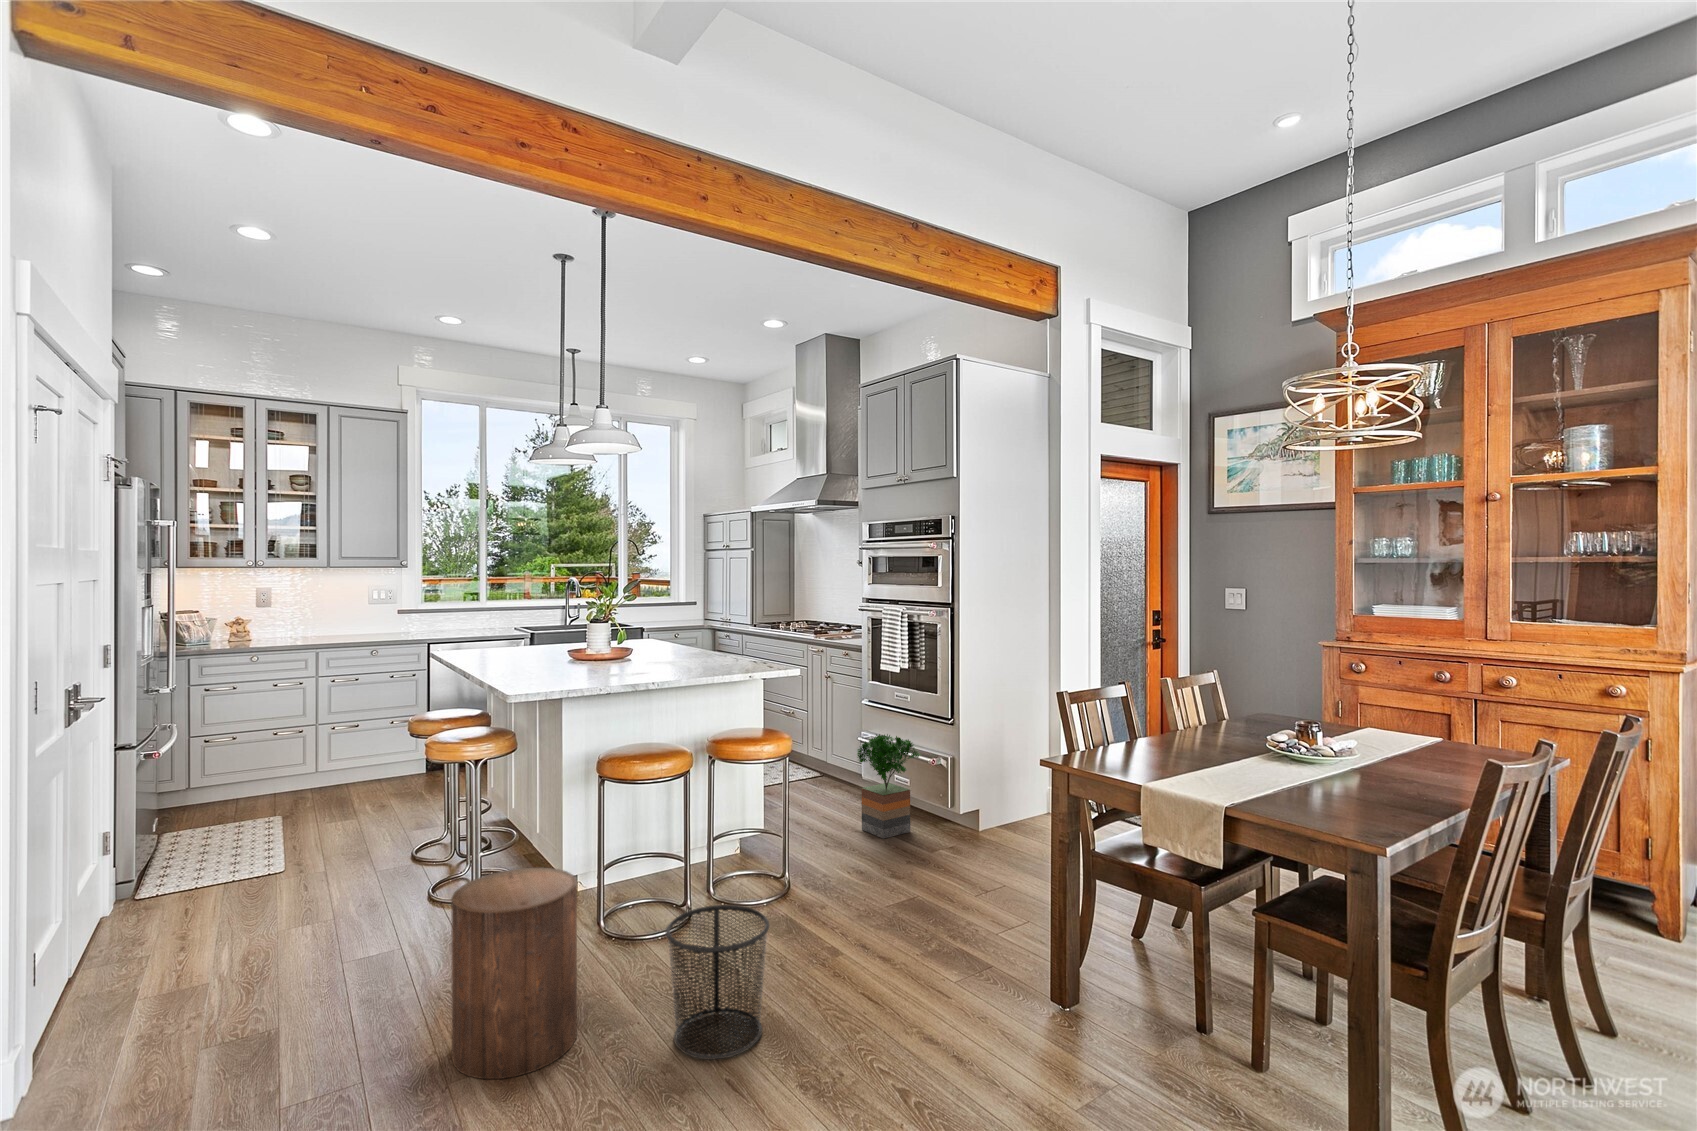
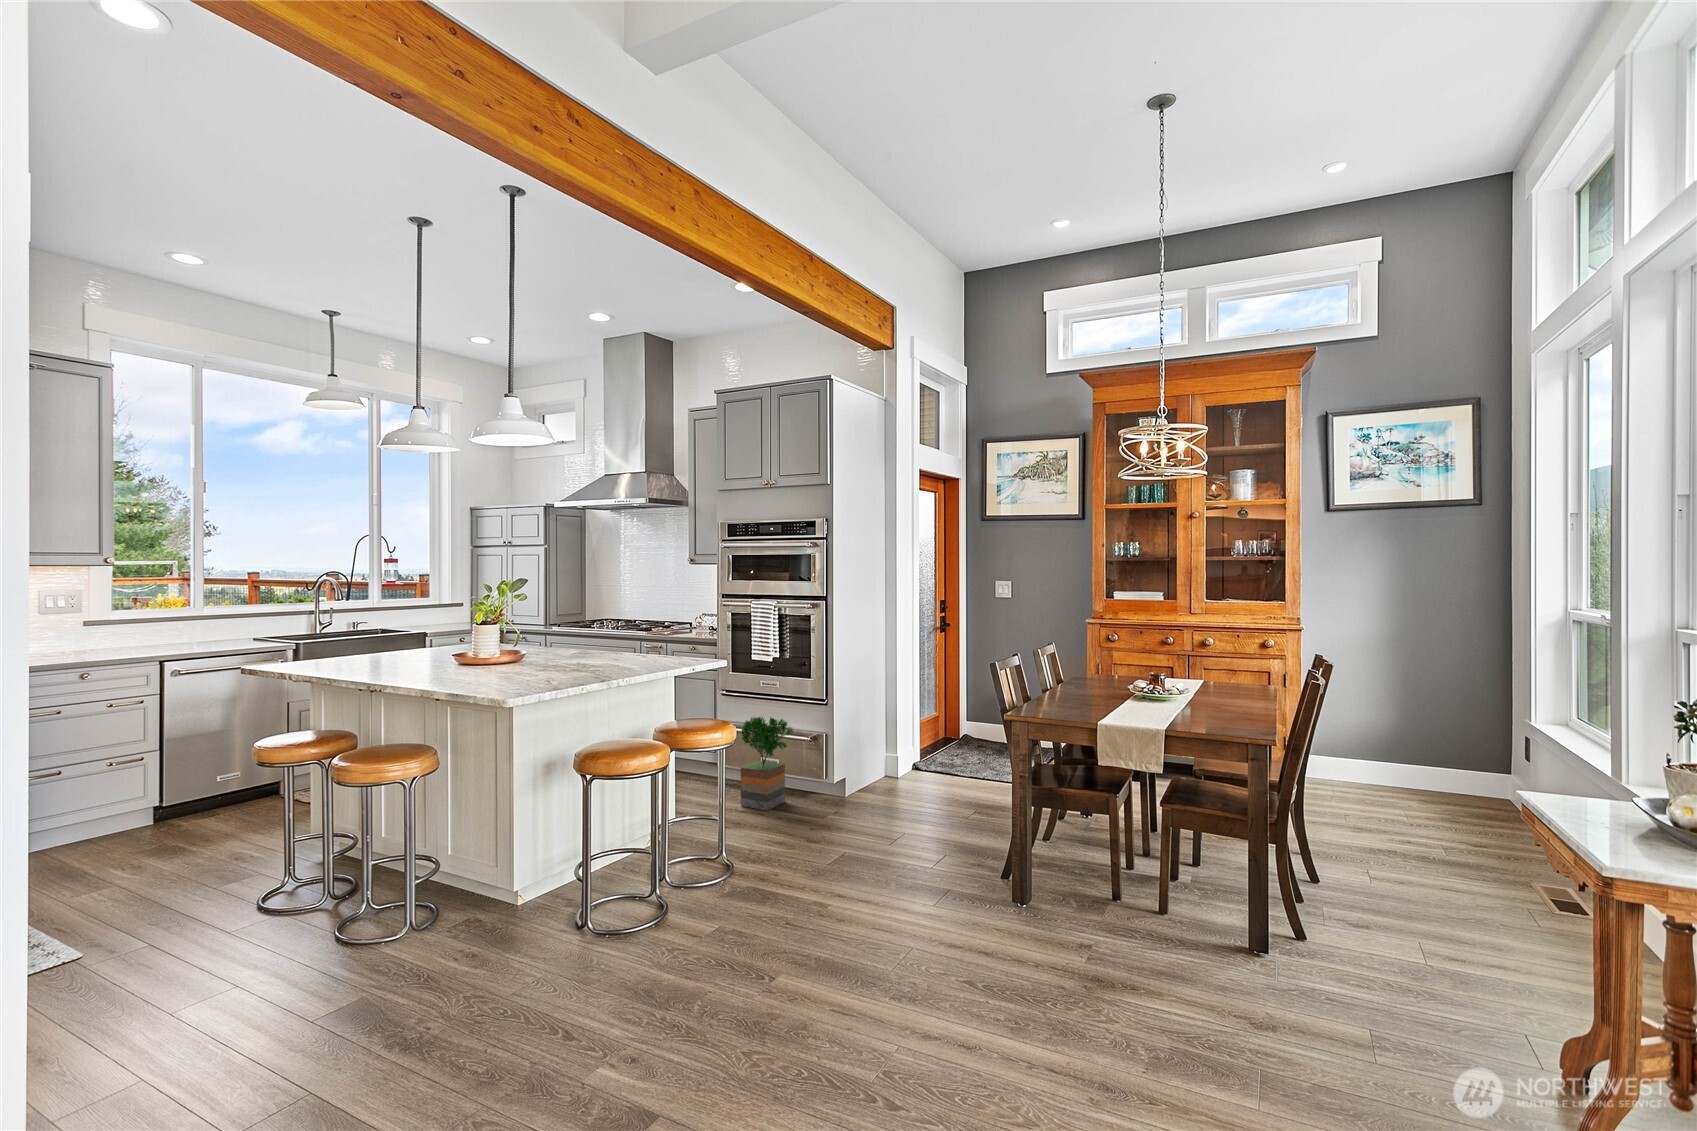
stool: present [451,867,577,1079] -> none [544,865,666,1079]
waste bin: present [665,905,769,1060] -> none [742,870,834,1007]

